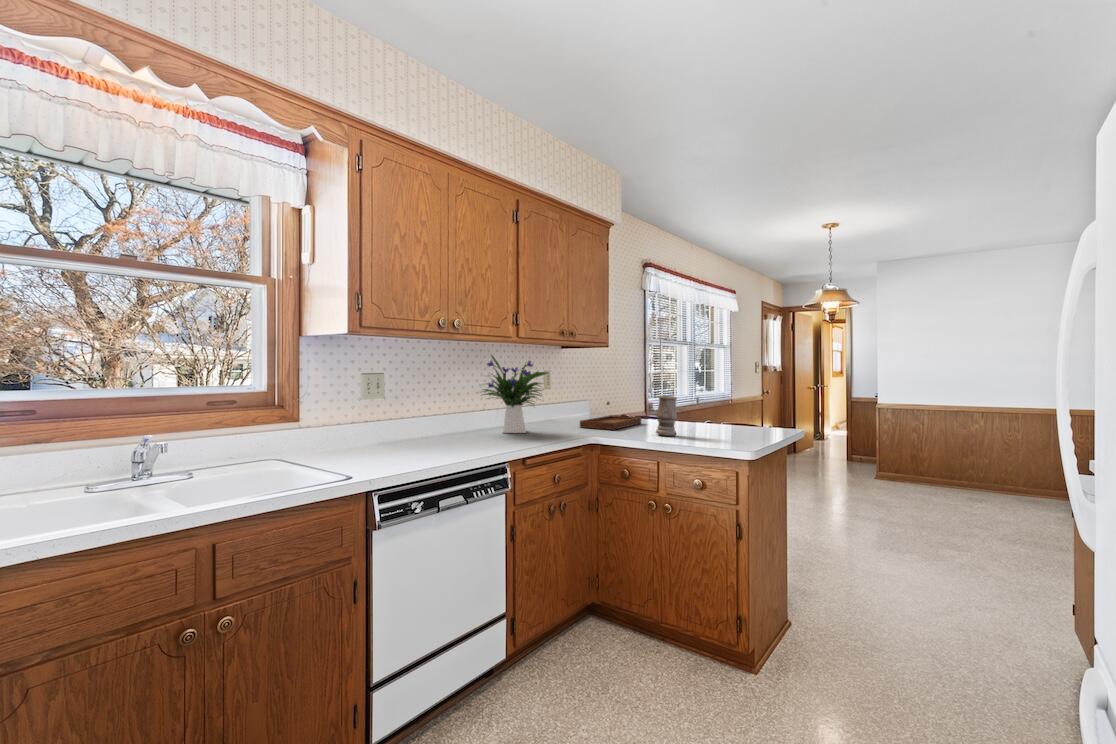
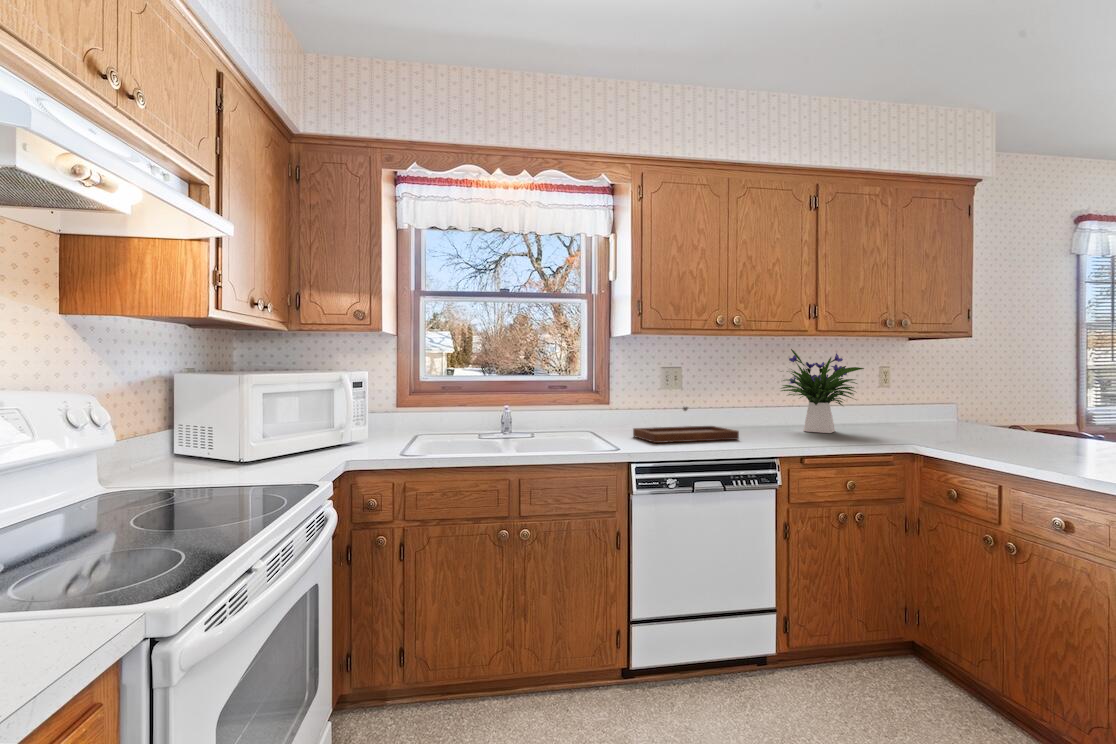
vase: present [656,396,677,436] -> none [1017,398,1055,452]
tray: present [580,402,642,430] -> present [633,406,739,443]

